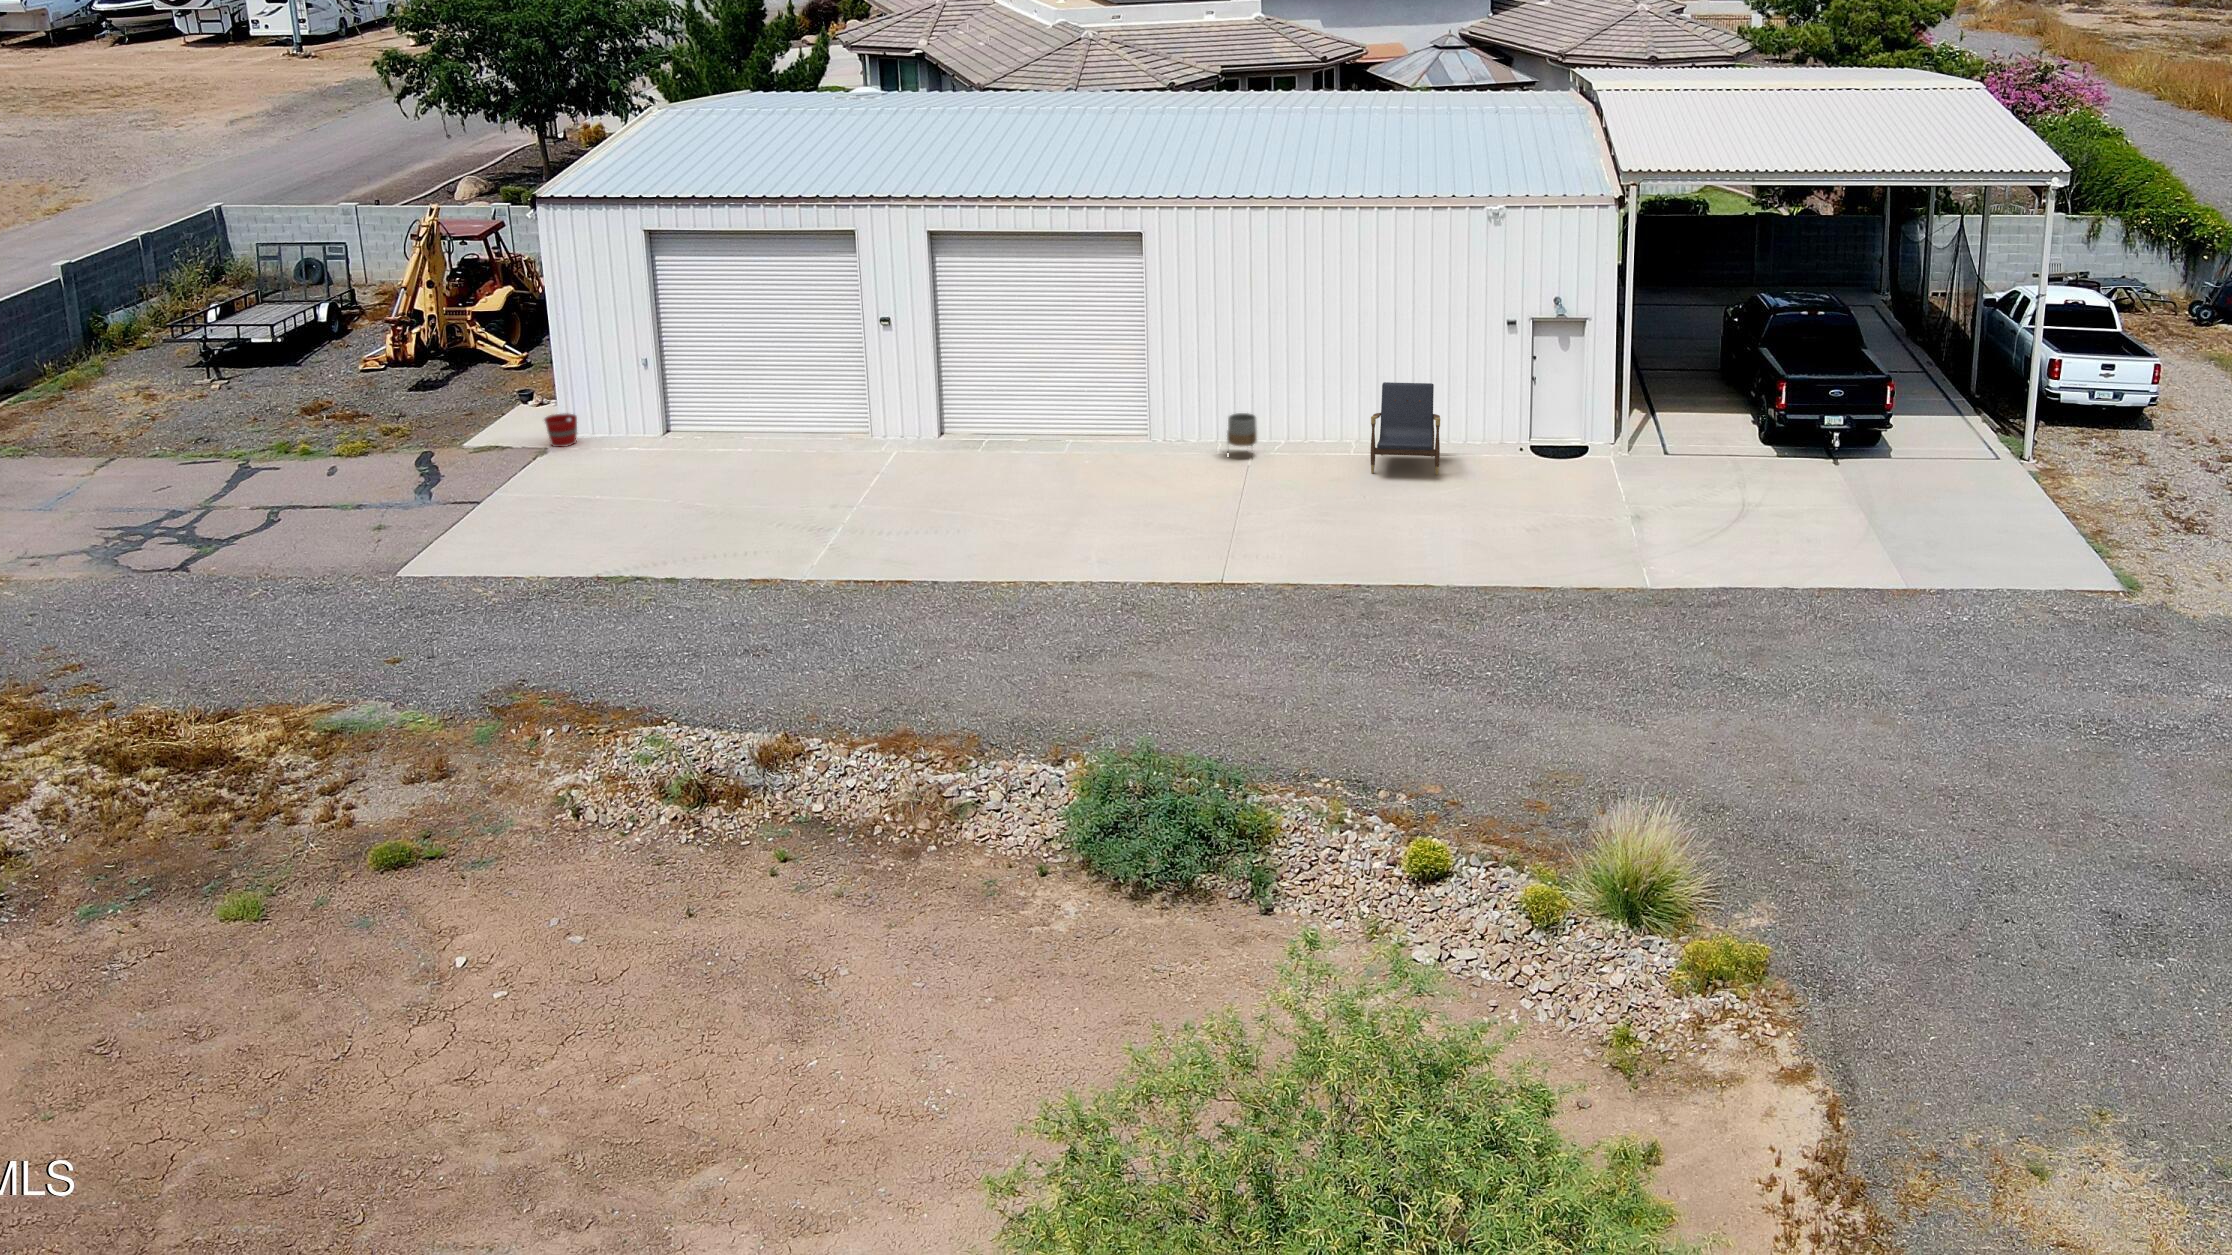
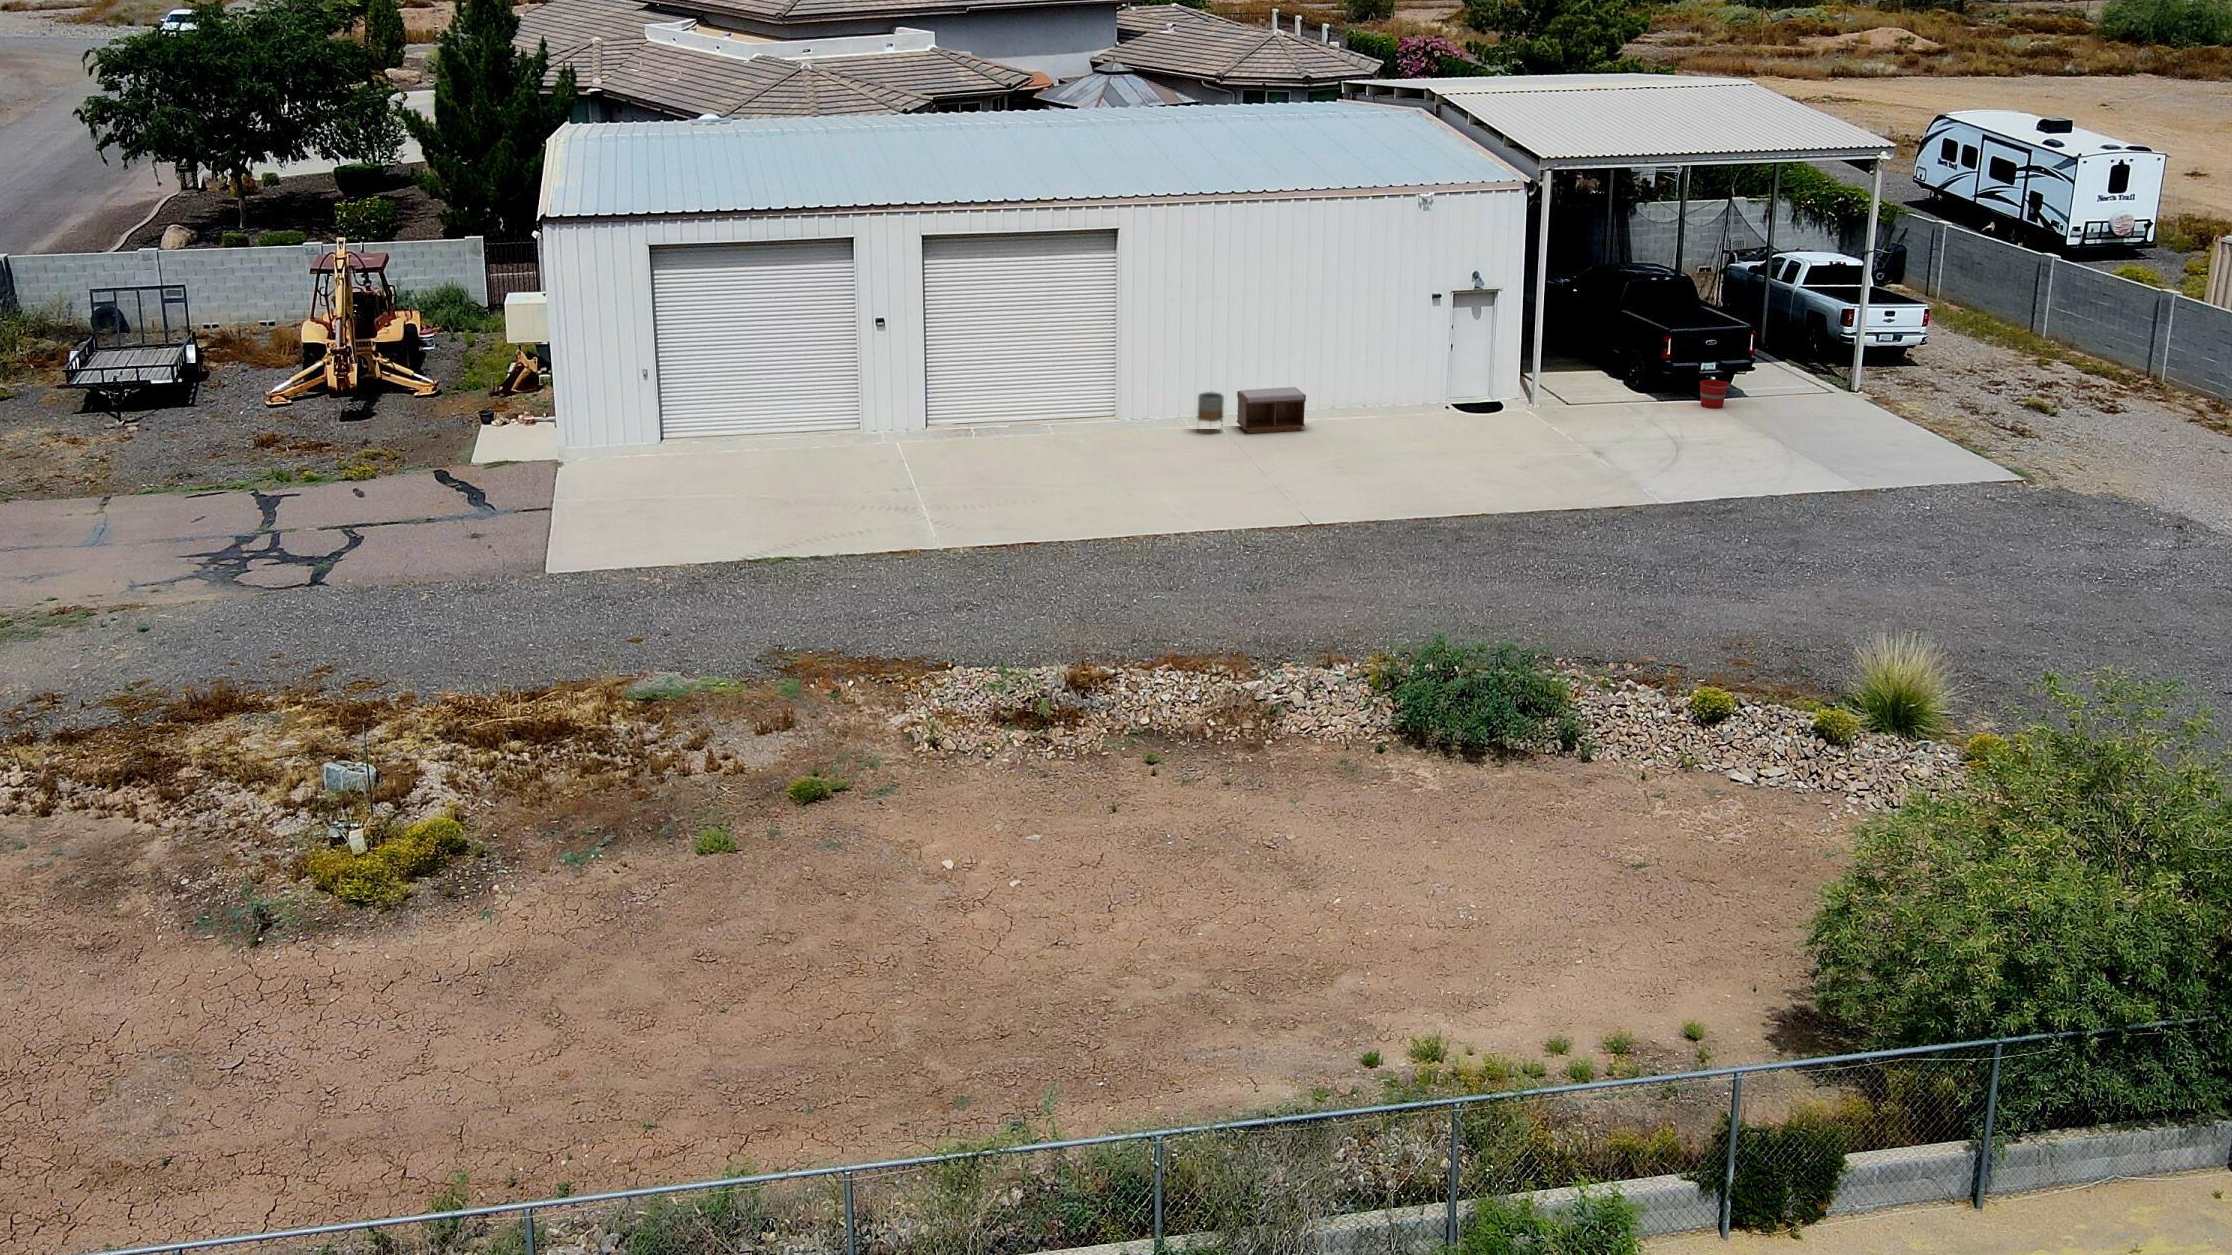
lounge chair: present [1371,382,1440,475] -> none [1328,356,1395,437]
bucket: present [544,413,577,447] -> present [1700,380,1729,409]
bench: none [1275,413,1345,462] -> present [1236,387,1306,433]

